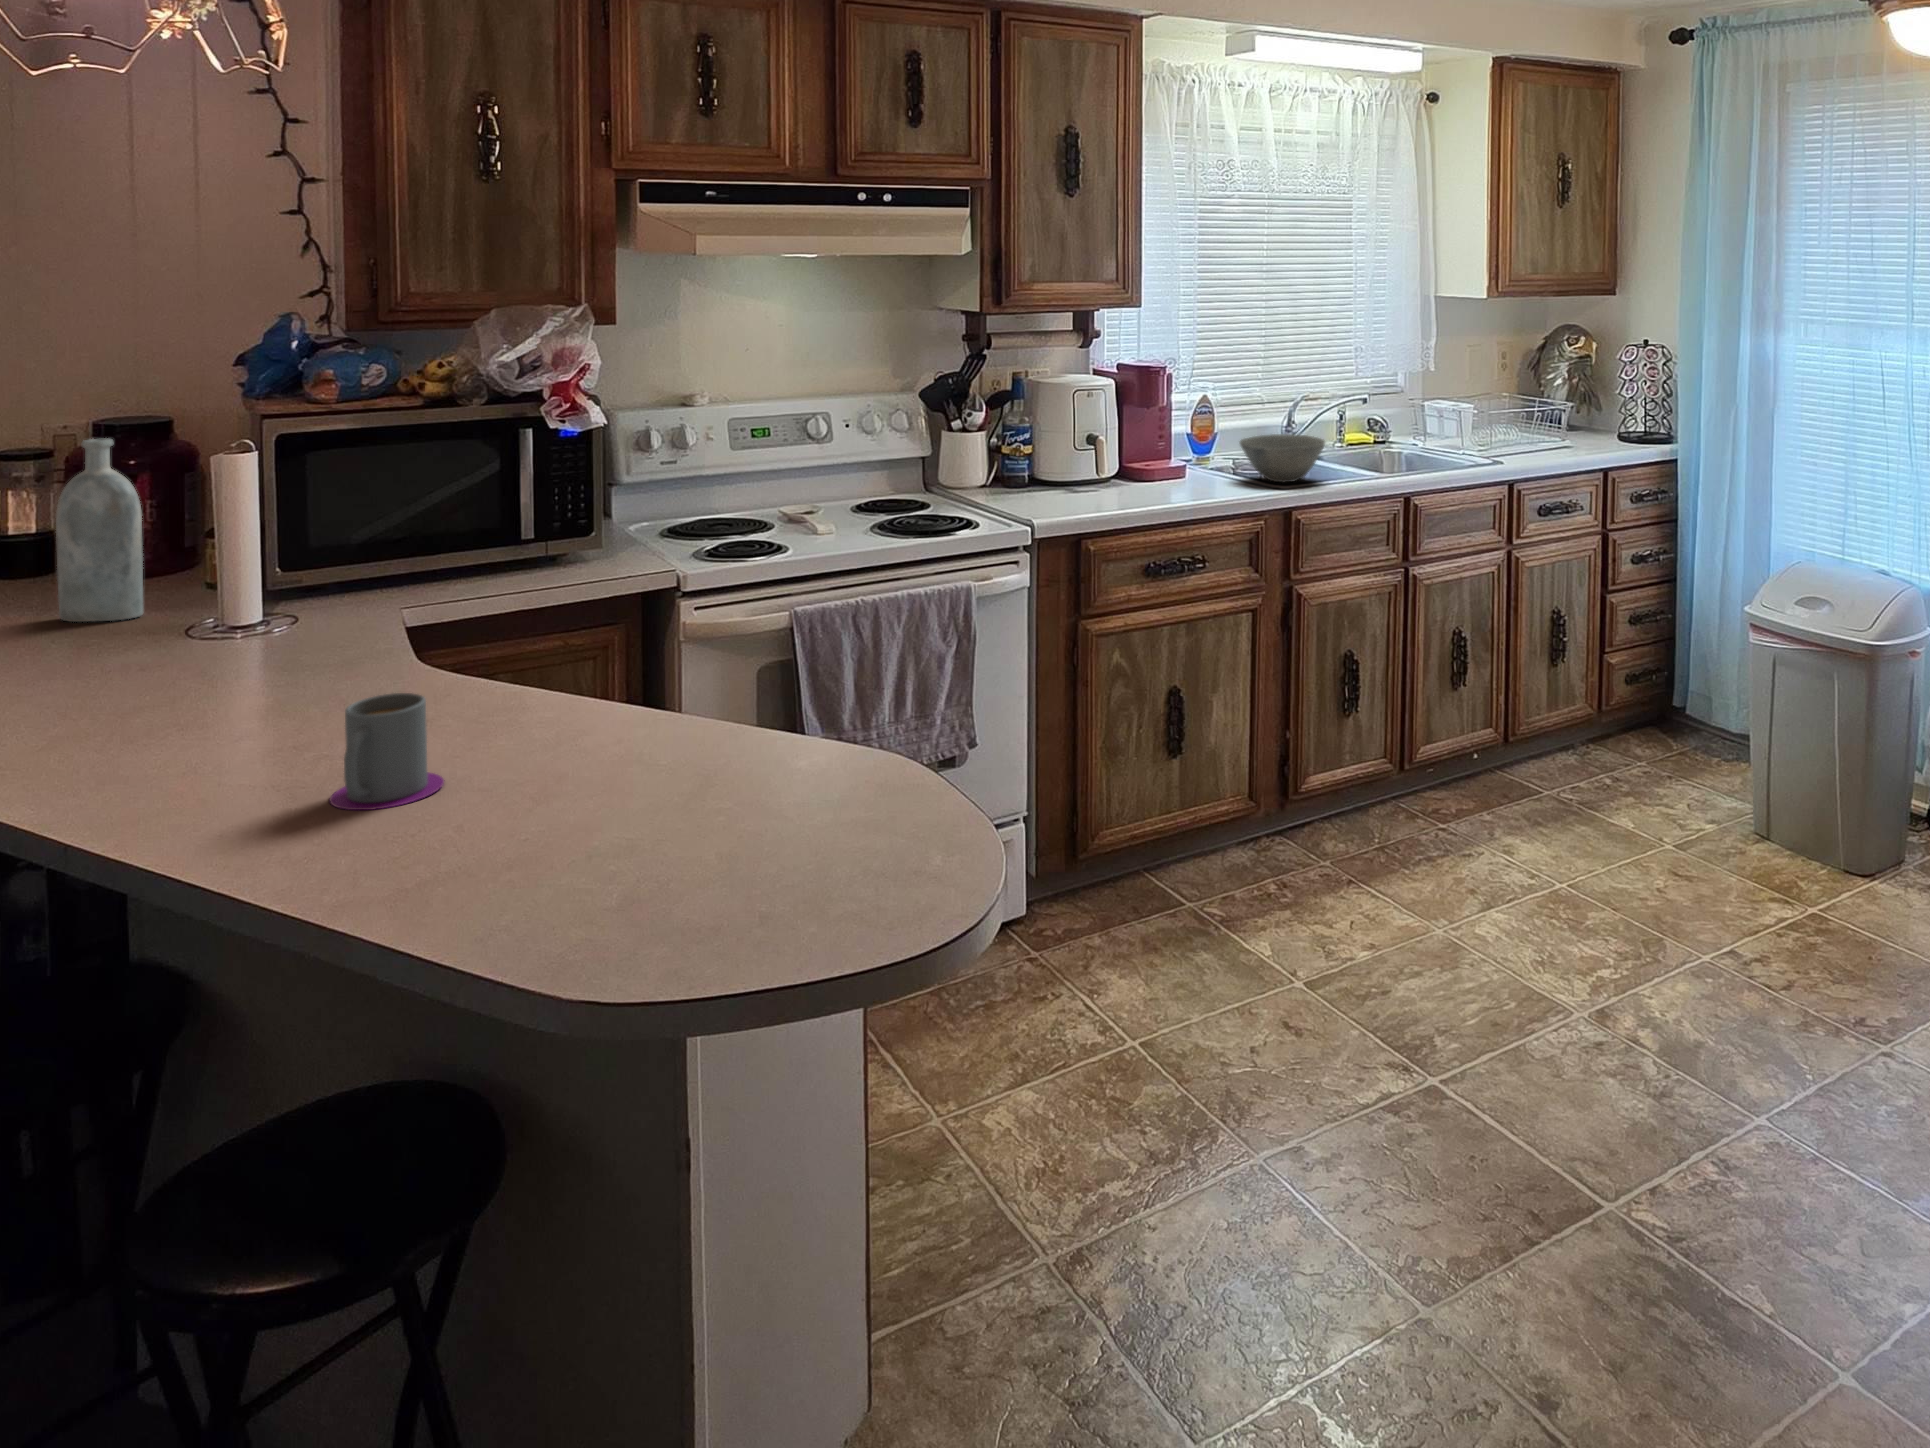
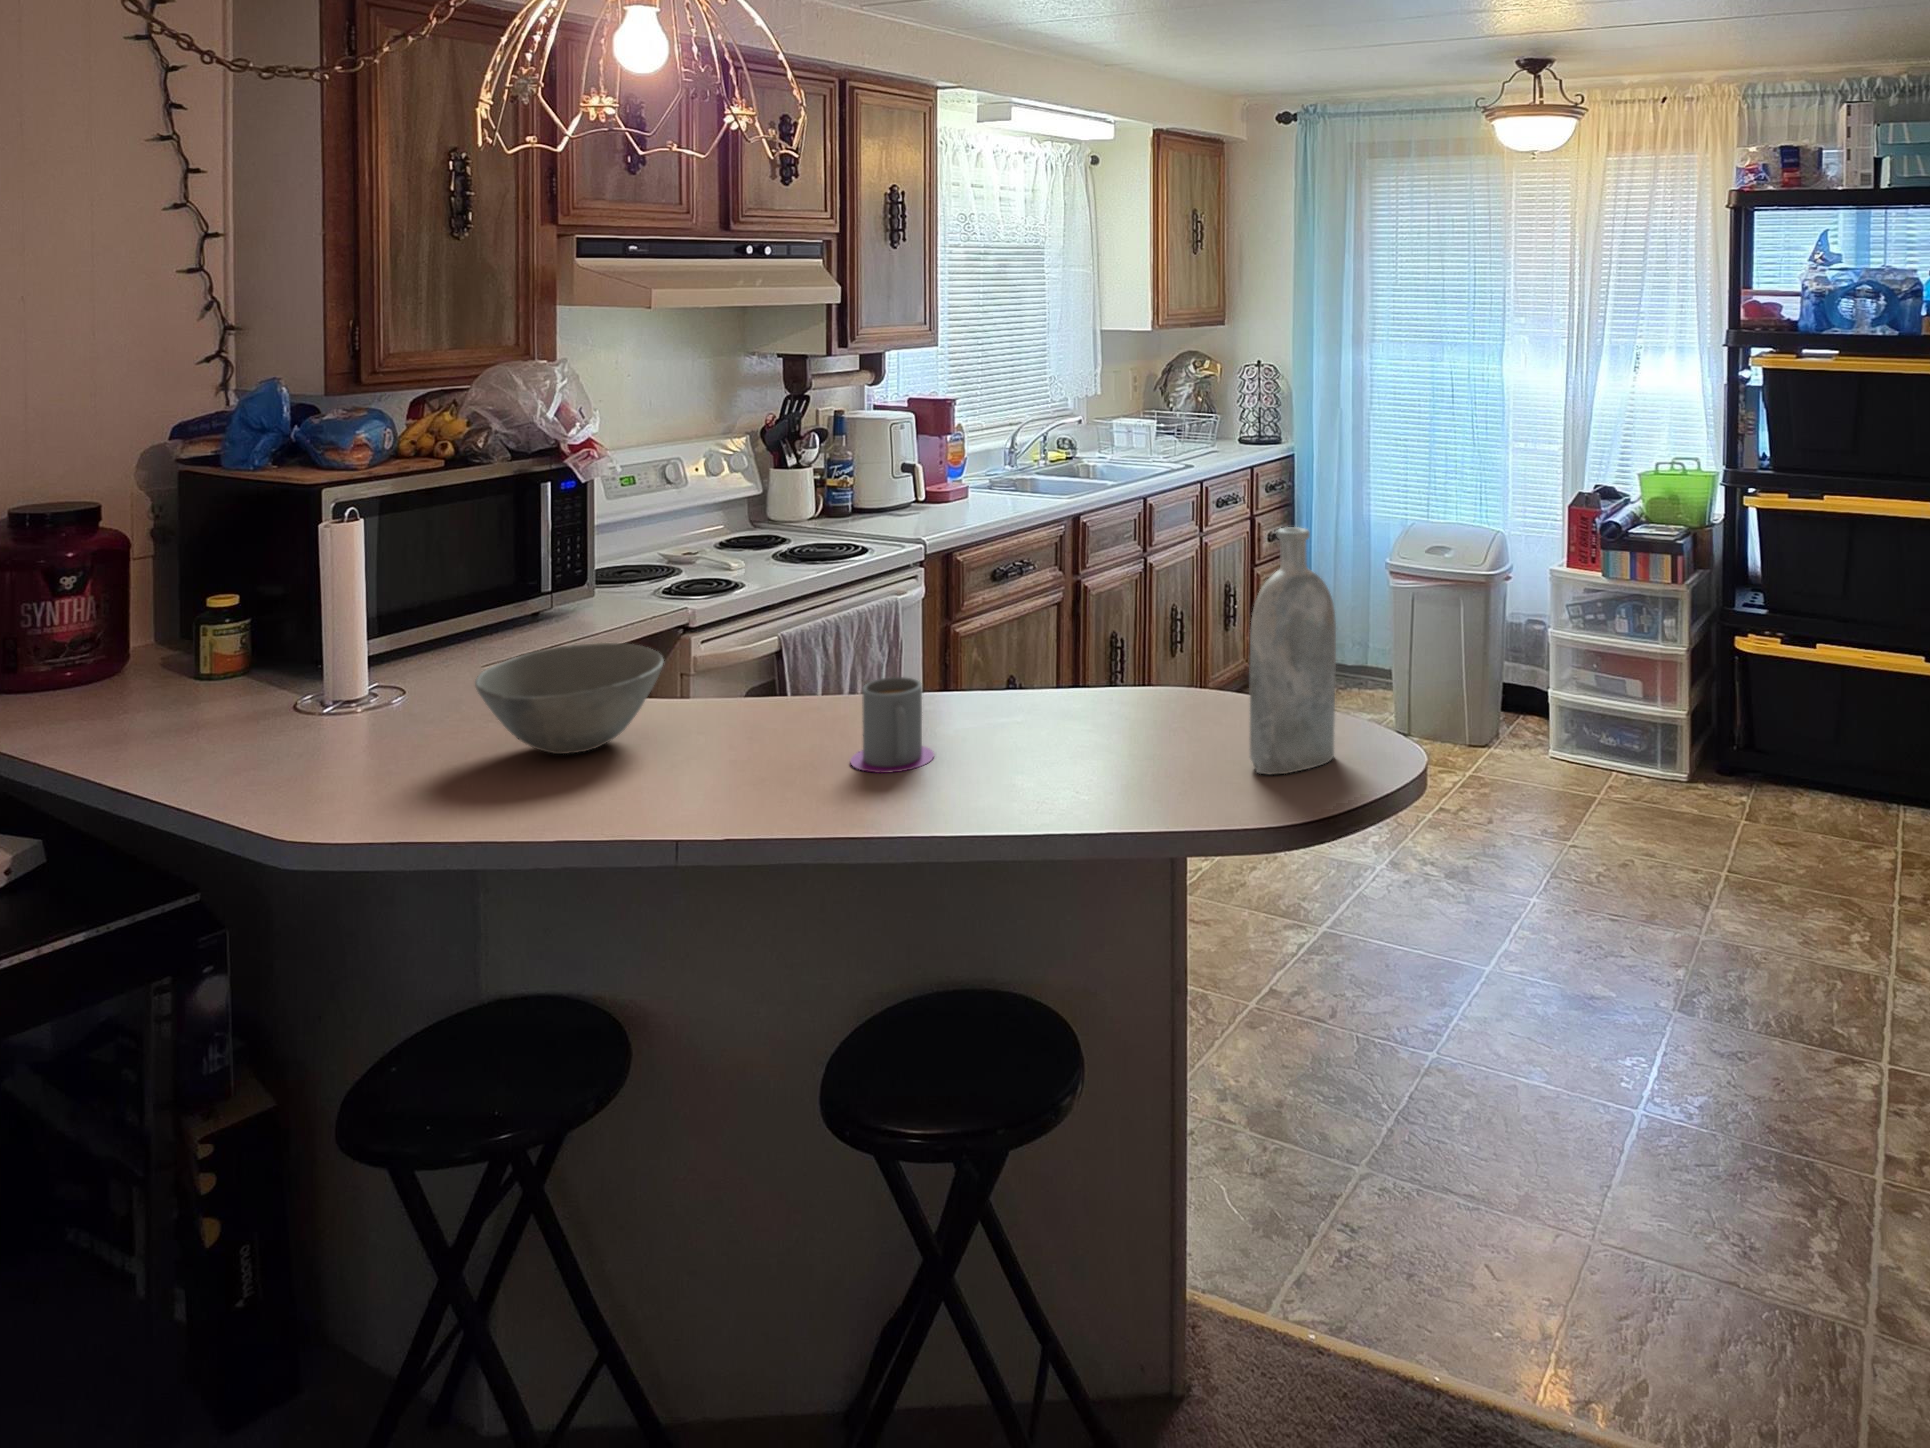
bowl: present [1240,434,1325,482] -> present [475,643,664,754]
bottle: present [56,438,143,622] -> present [1250,527,1336,774]

